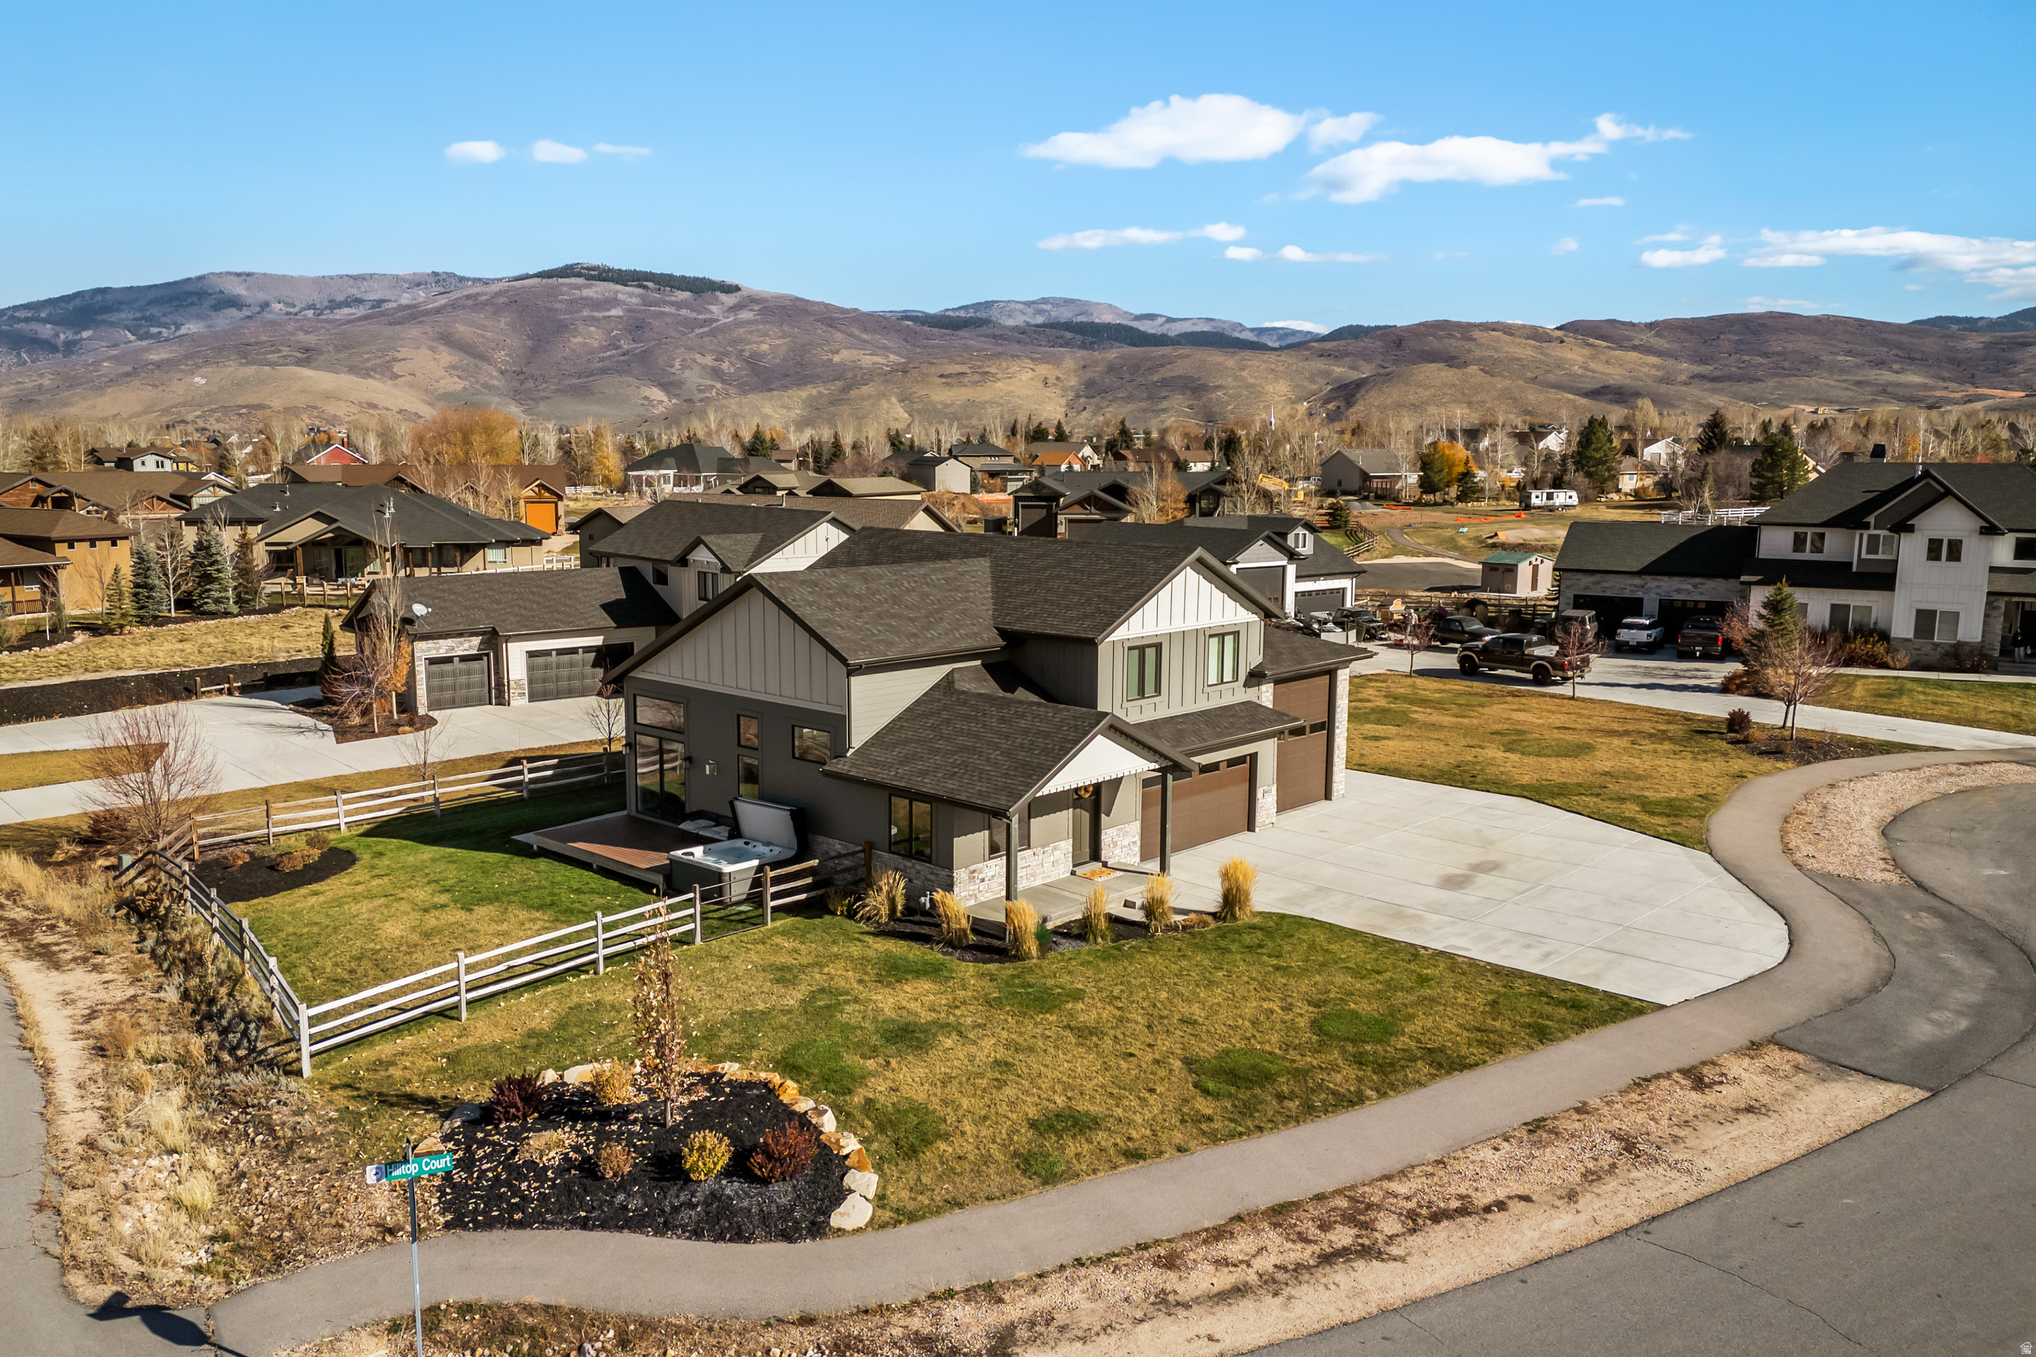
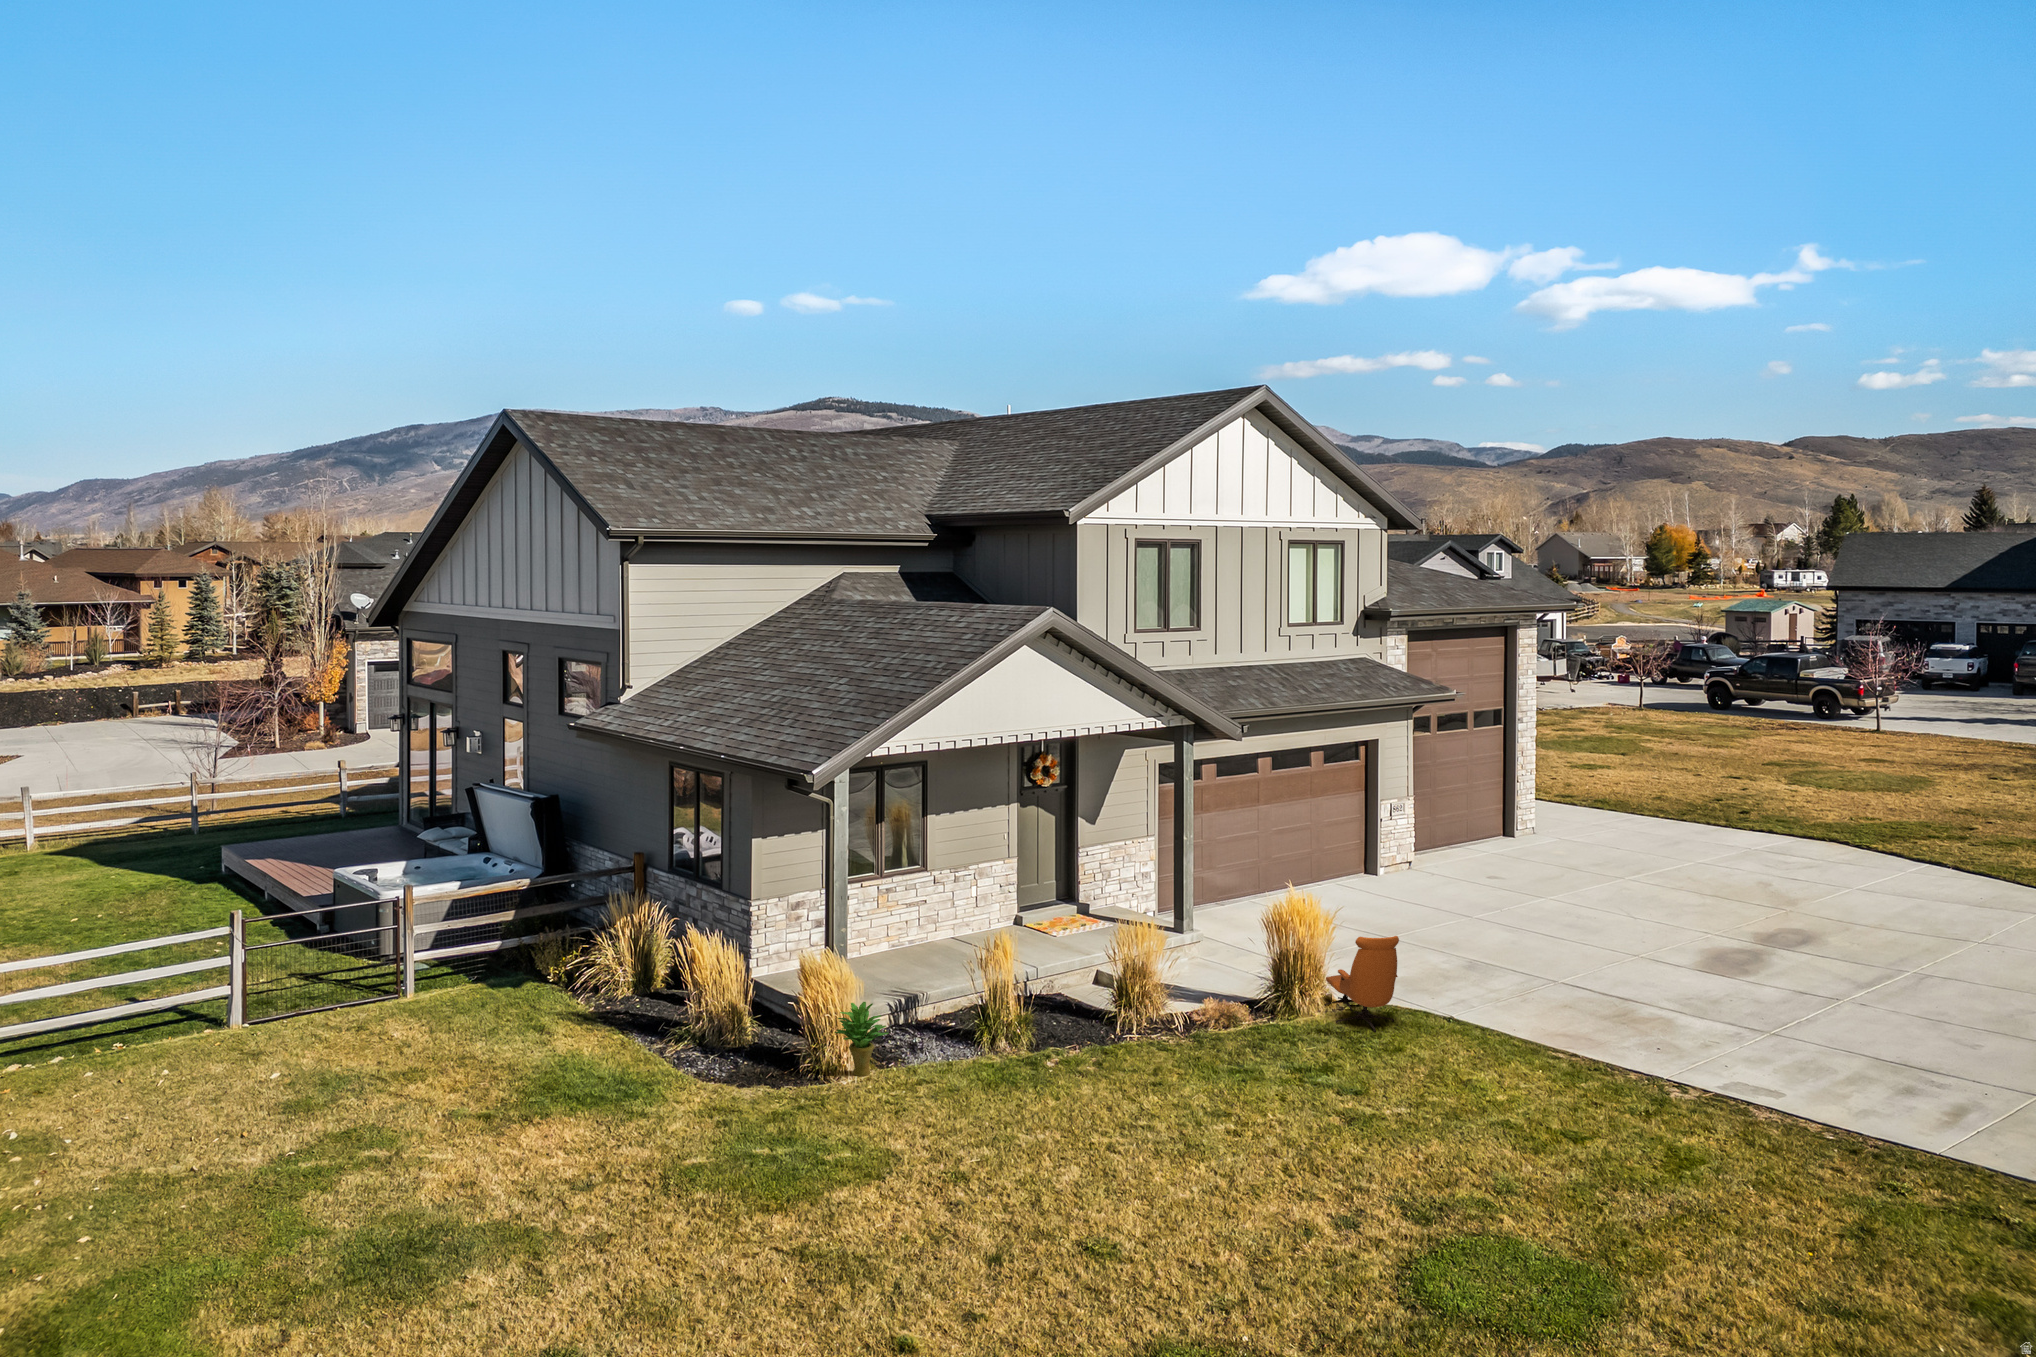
lounge chair: none [1252,880,1292,927] -> present [1325,936,1399,1032]

